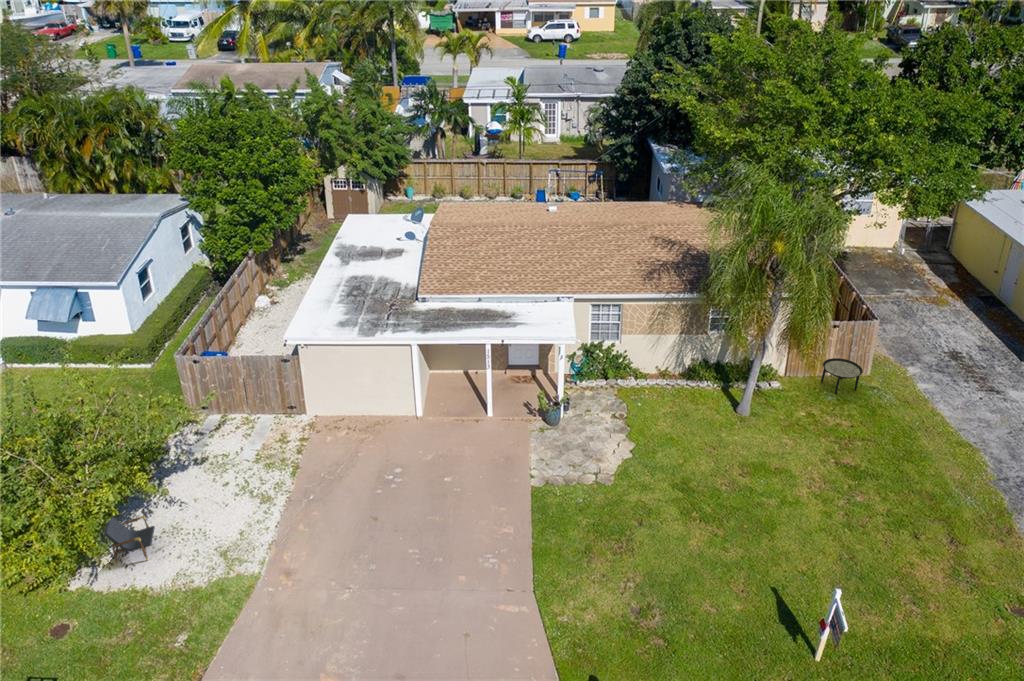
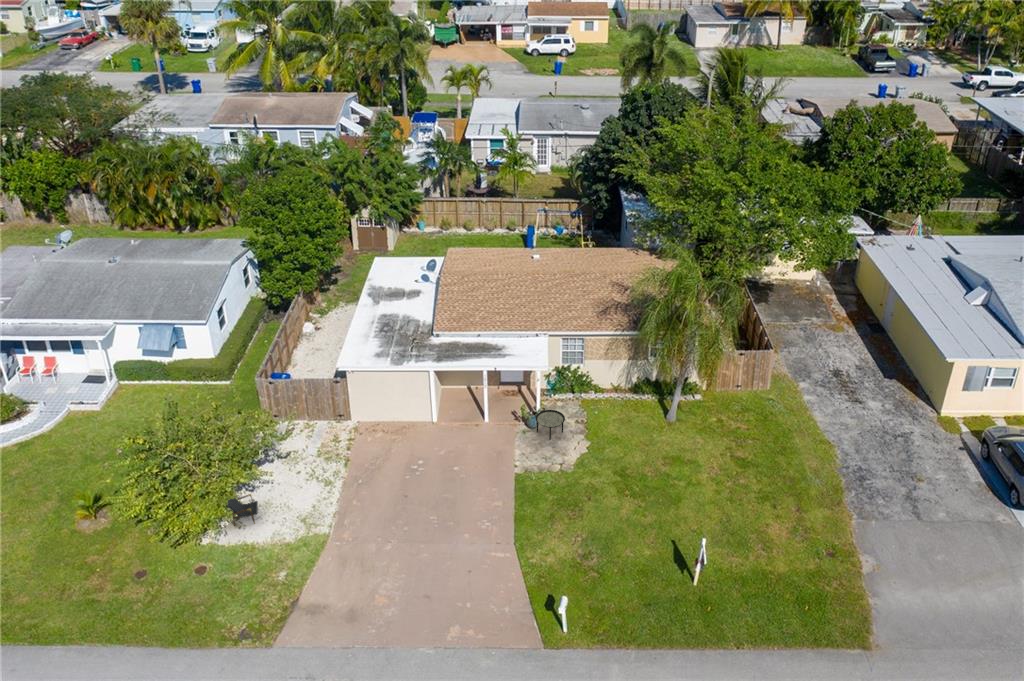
round table: present [821,358,863,394] -> present [536,410,565,440]

